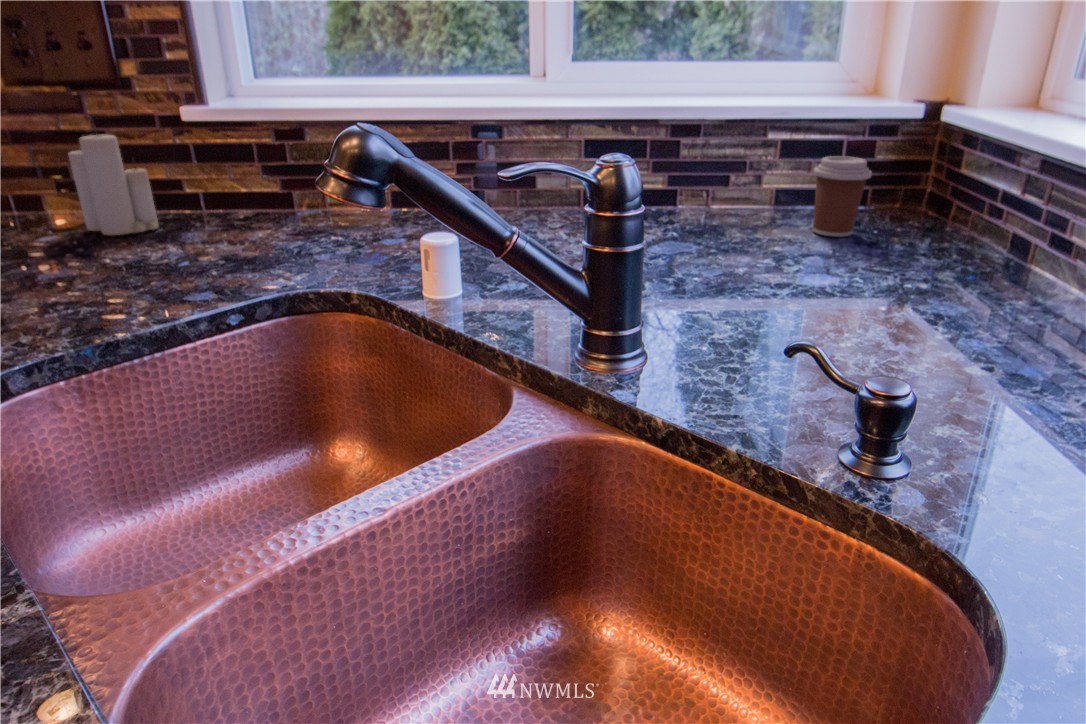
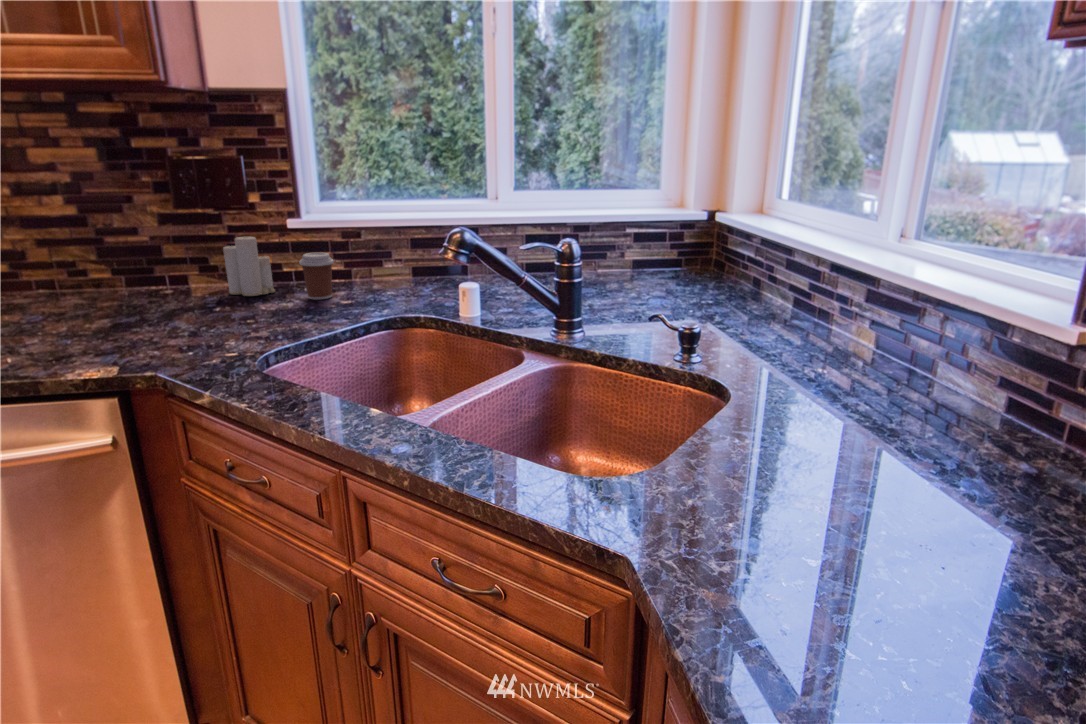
coffee cup: present [812,156,872,237] -> present [299,252,334,300]

